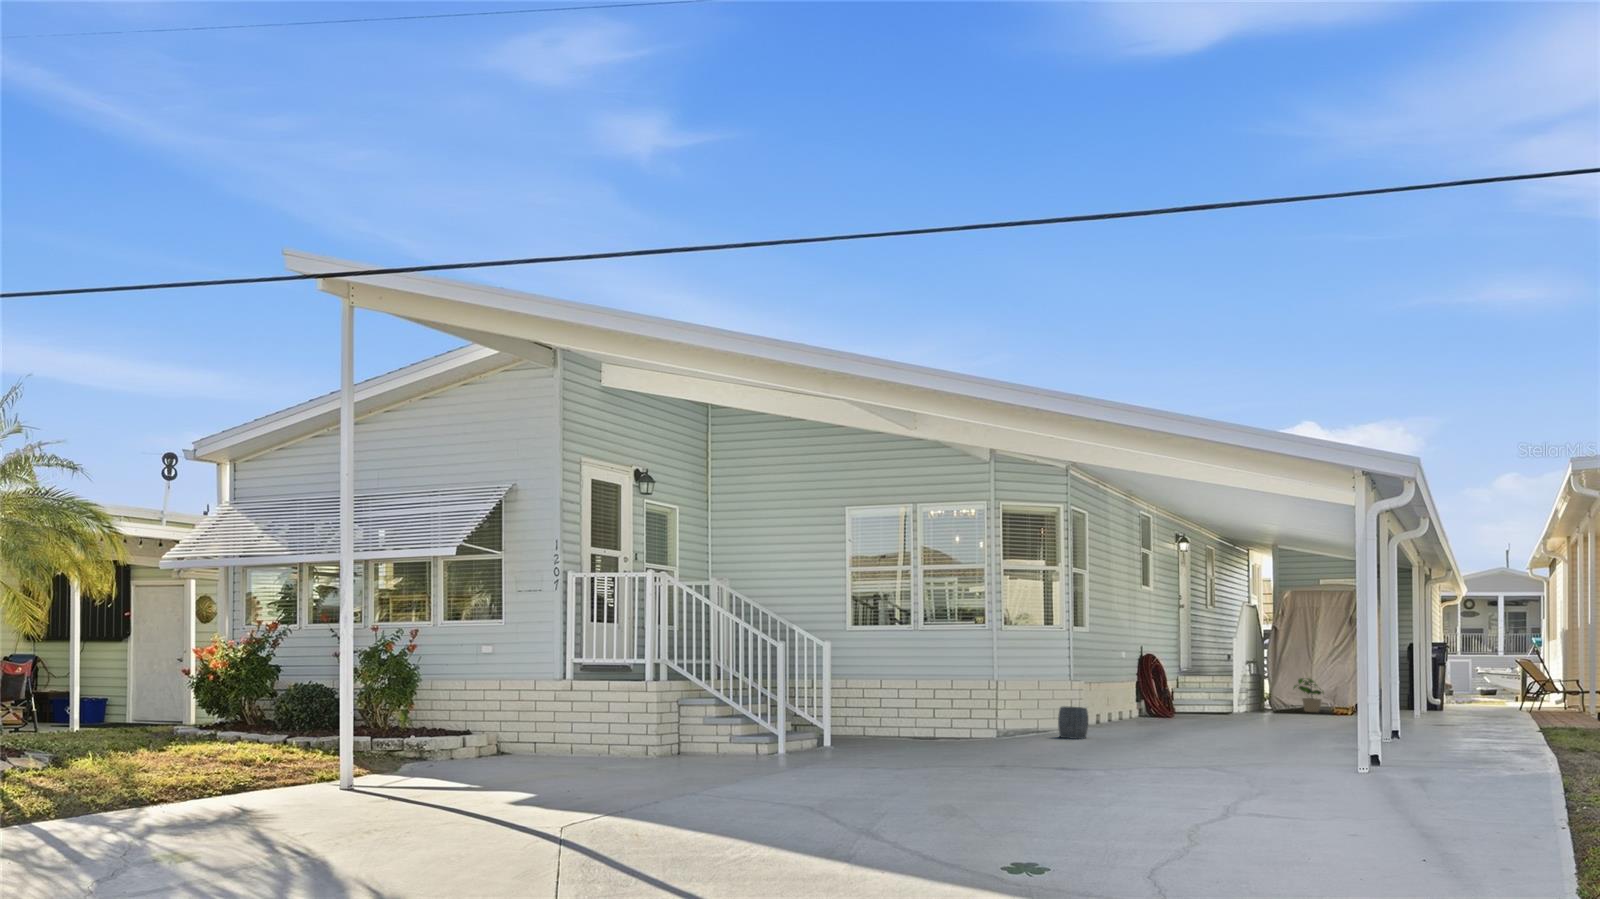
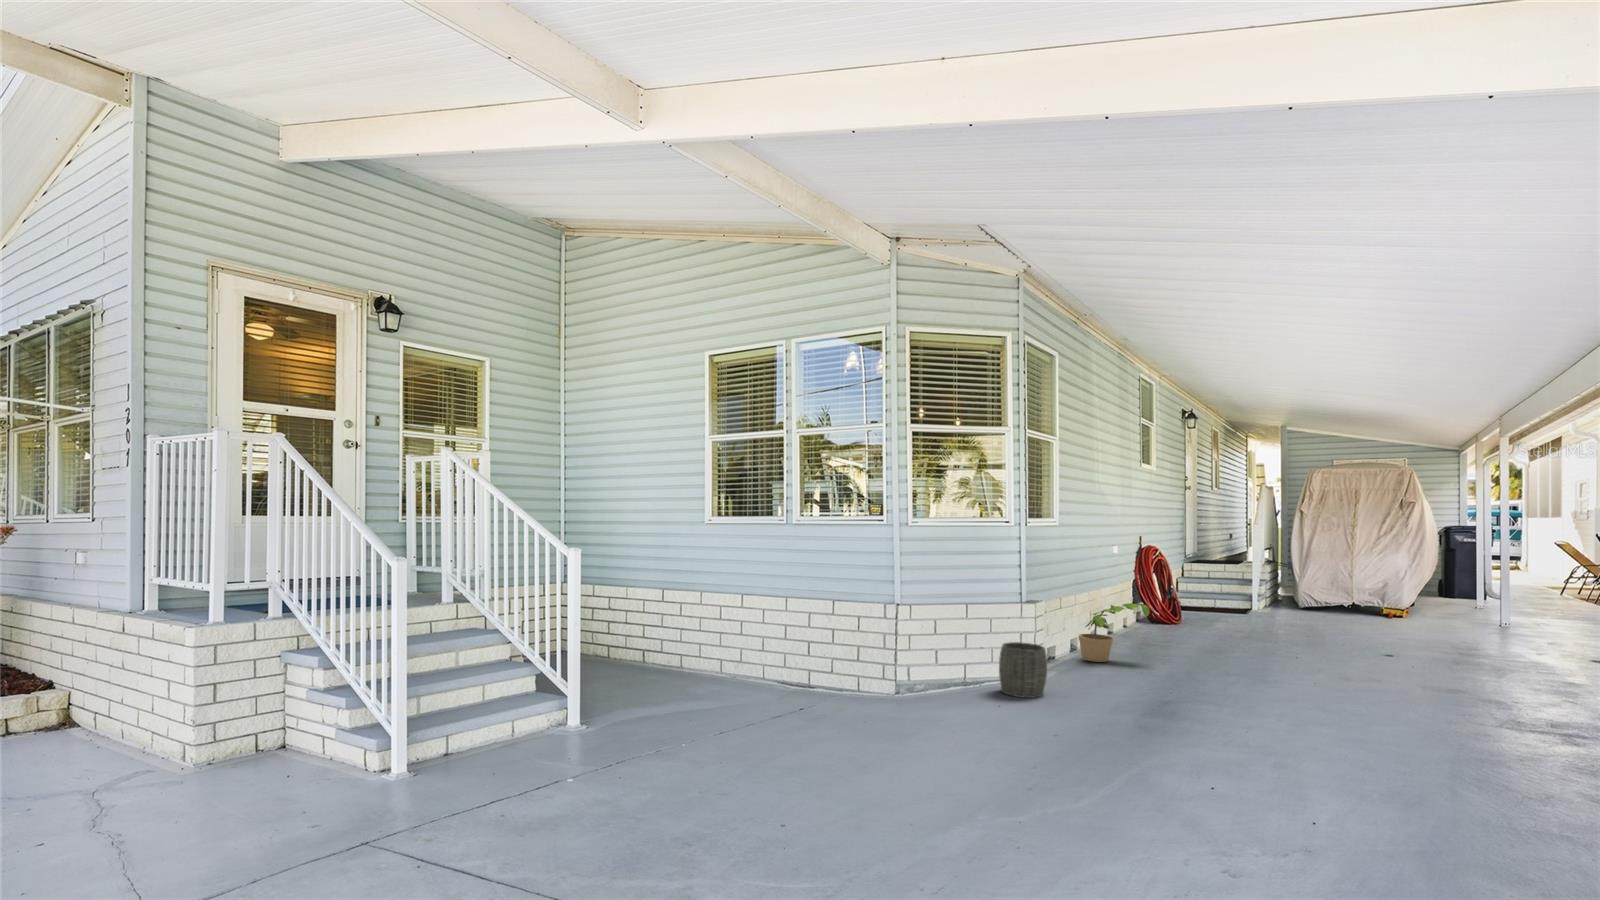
potted plant: present [1294,678,1324,712] -> present [1079,603,1150,662]

